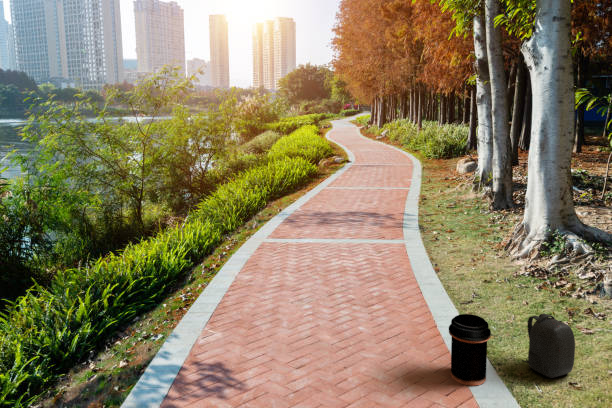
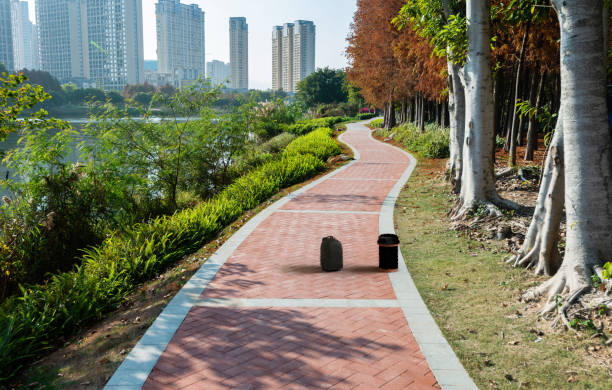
backpack: present [522,314,575,378] -> present [320,236,343,271]

